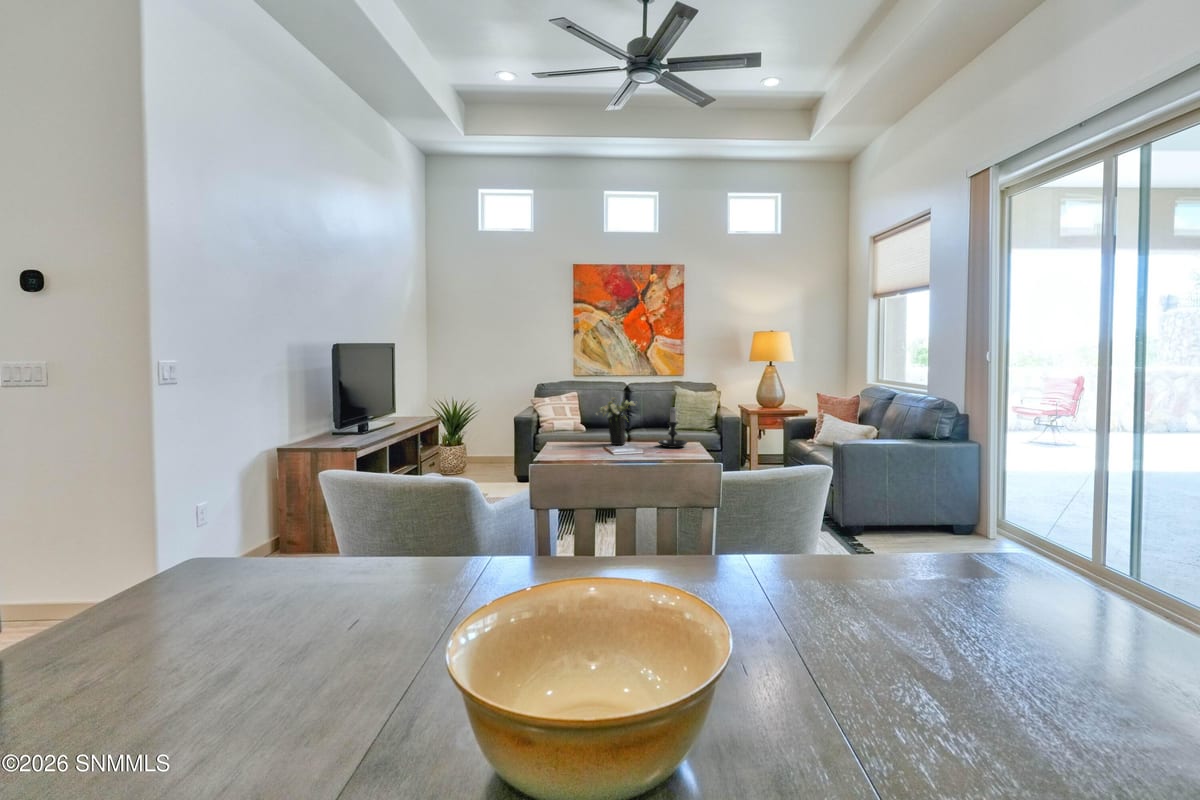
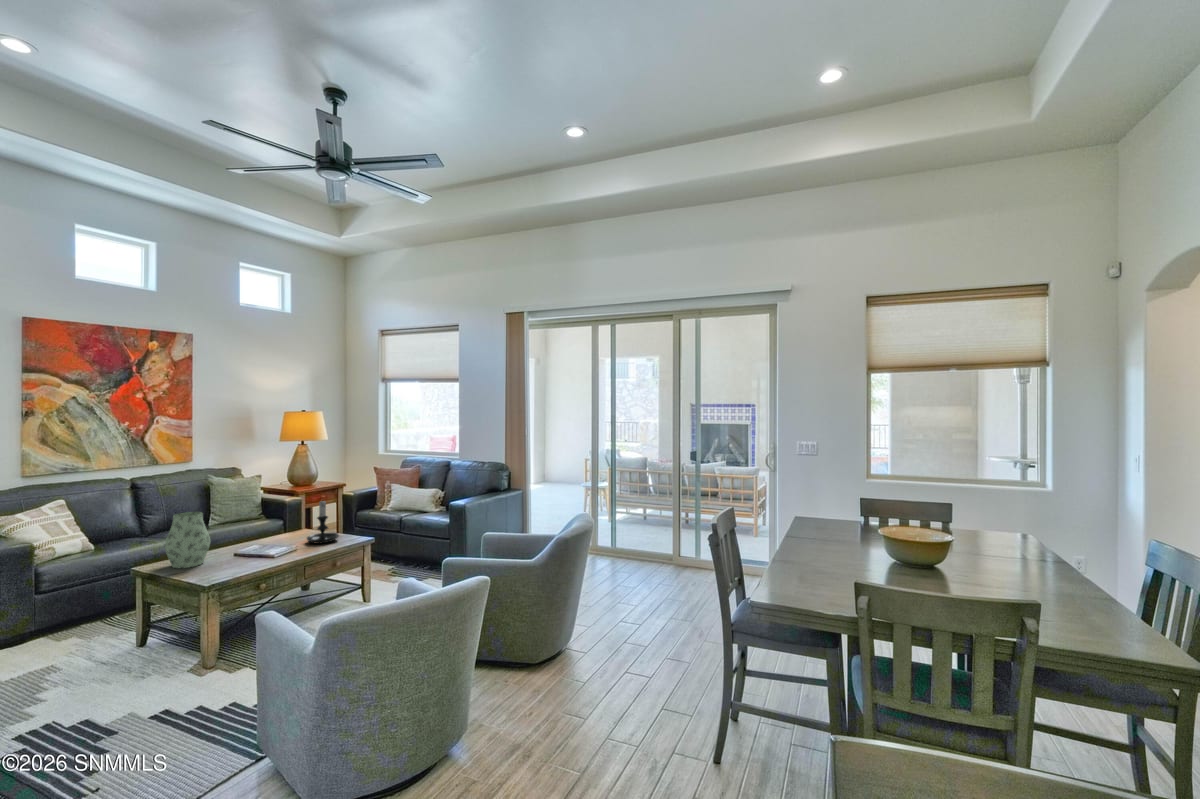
flower arrangement: present [596,398,635,445] -> none [232,499,286,557]
vase: none [558,400,587,441] -> present [165,512,210,568]

